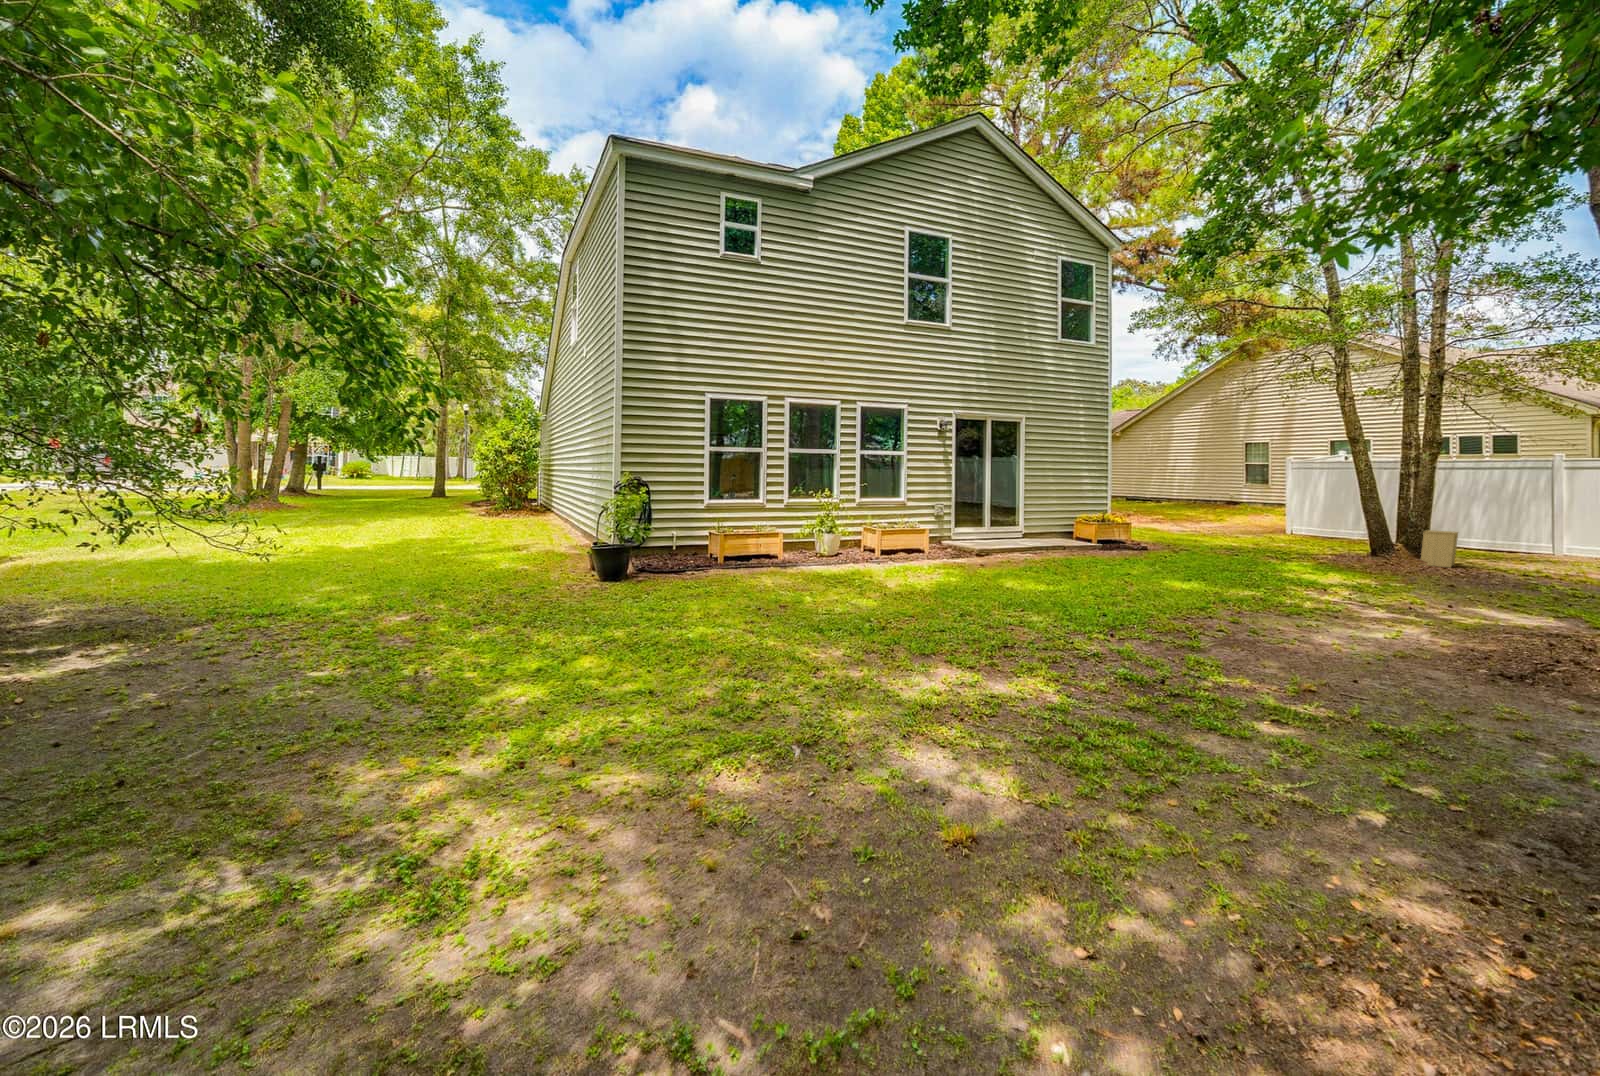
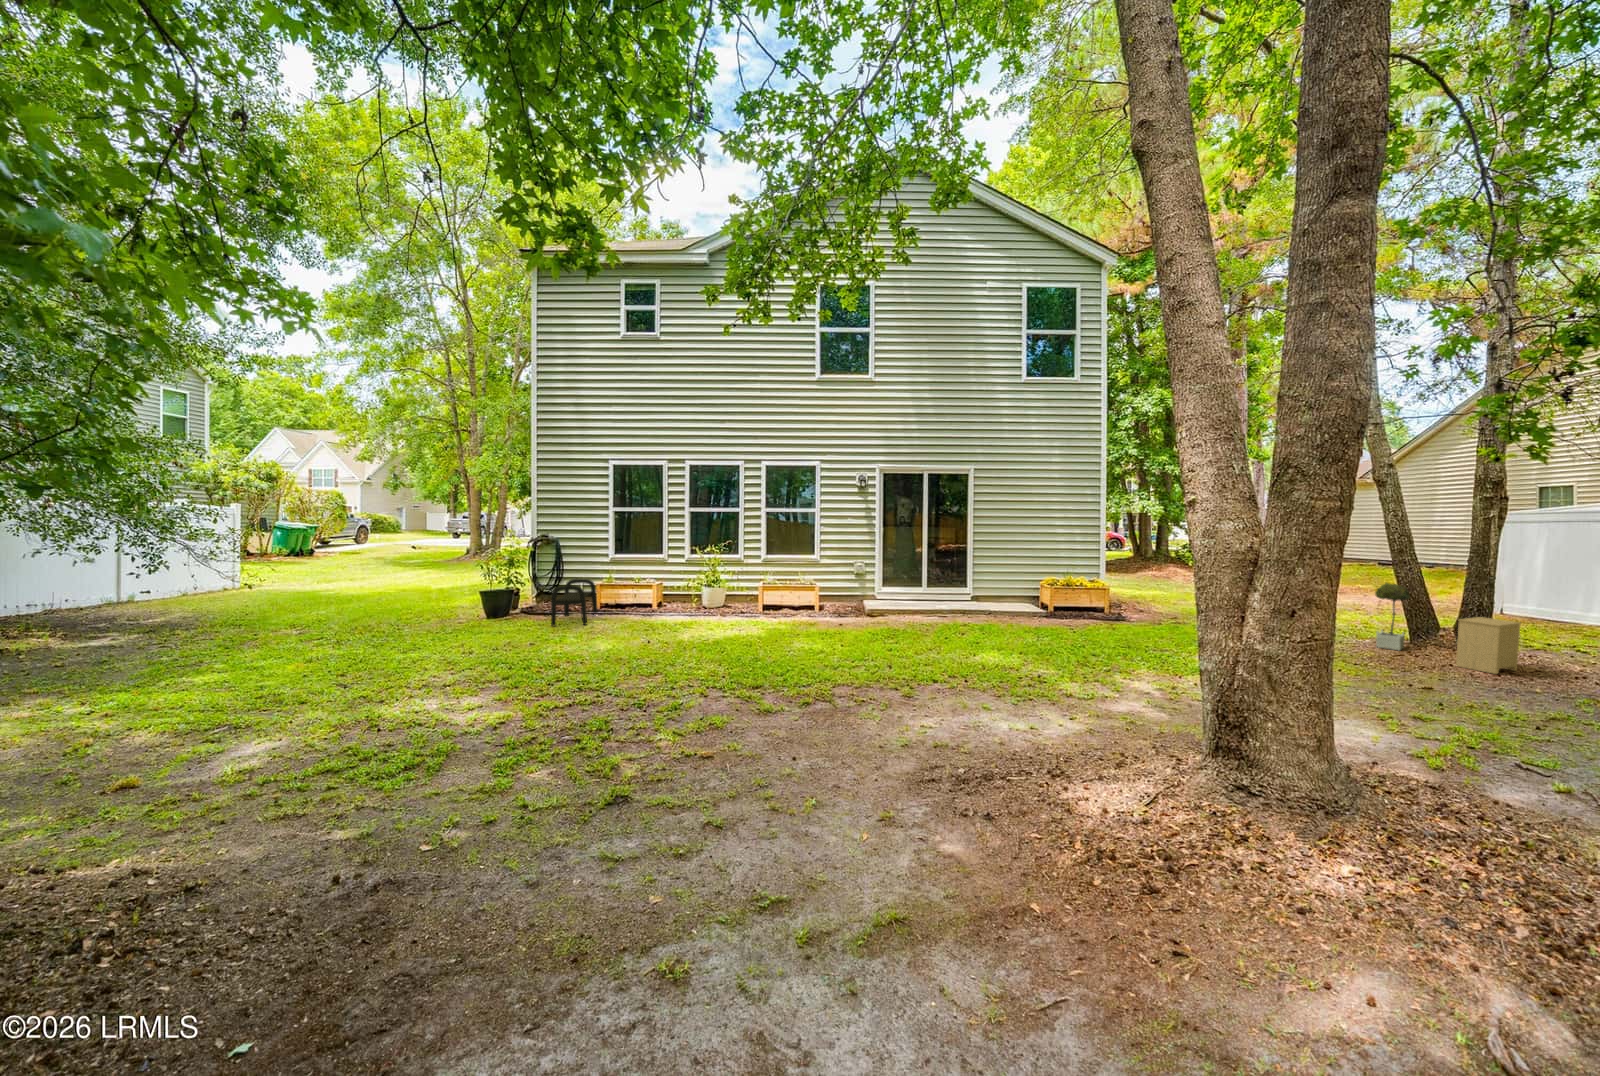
potted tree: none [1349,509,1377,559] -> present [1375,583,1410,650]
bench: none [663,520,713,569] -> present [551,579,598,626]

